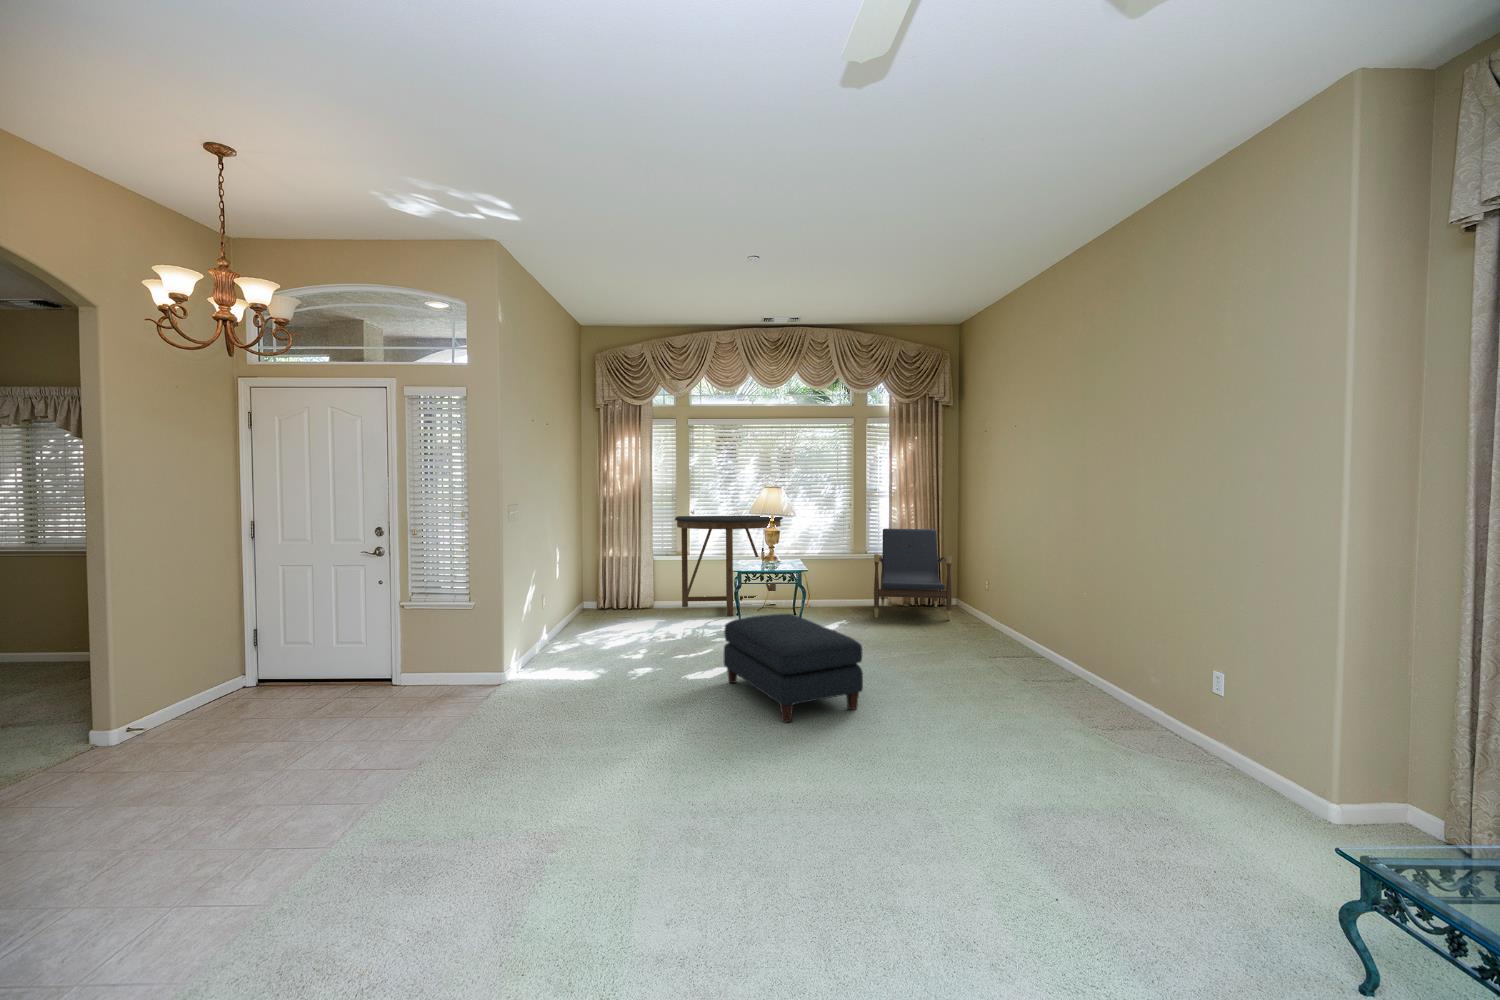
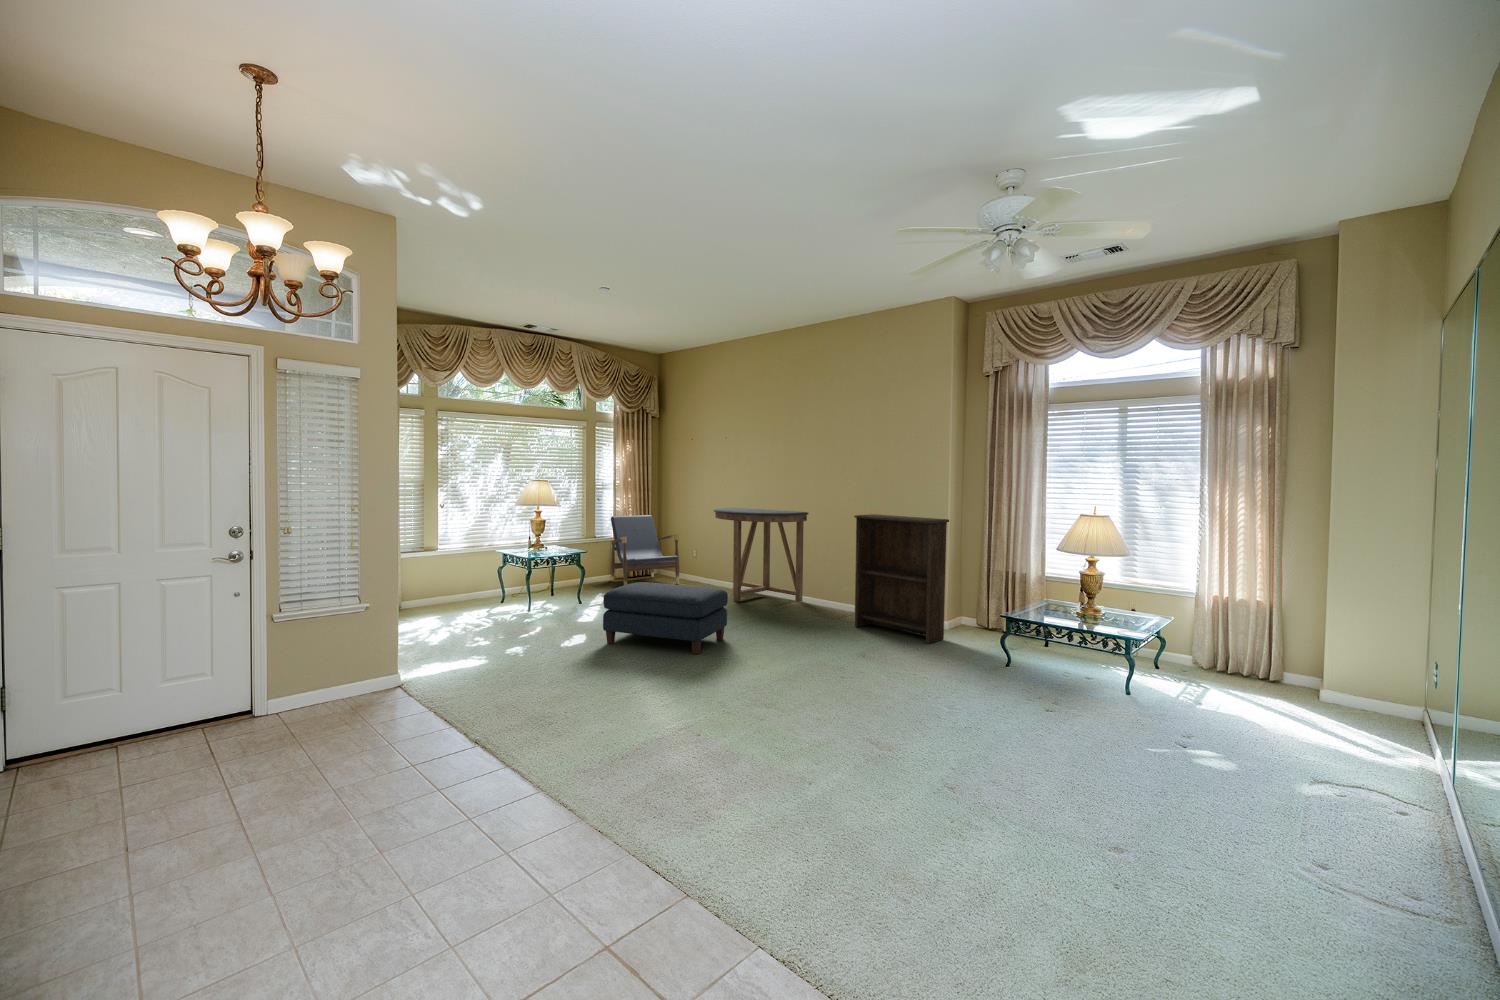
console table: present [675,515,783,616] -> present [714,508,809,602]
bookshelf: none [1090,549,1256,819] -> present [854,514,949,644]

